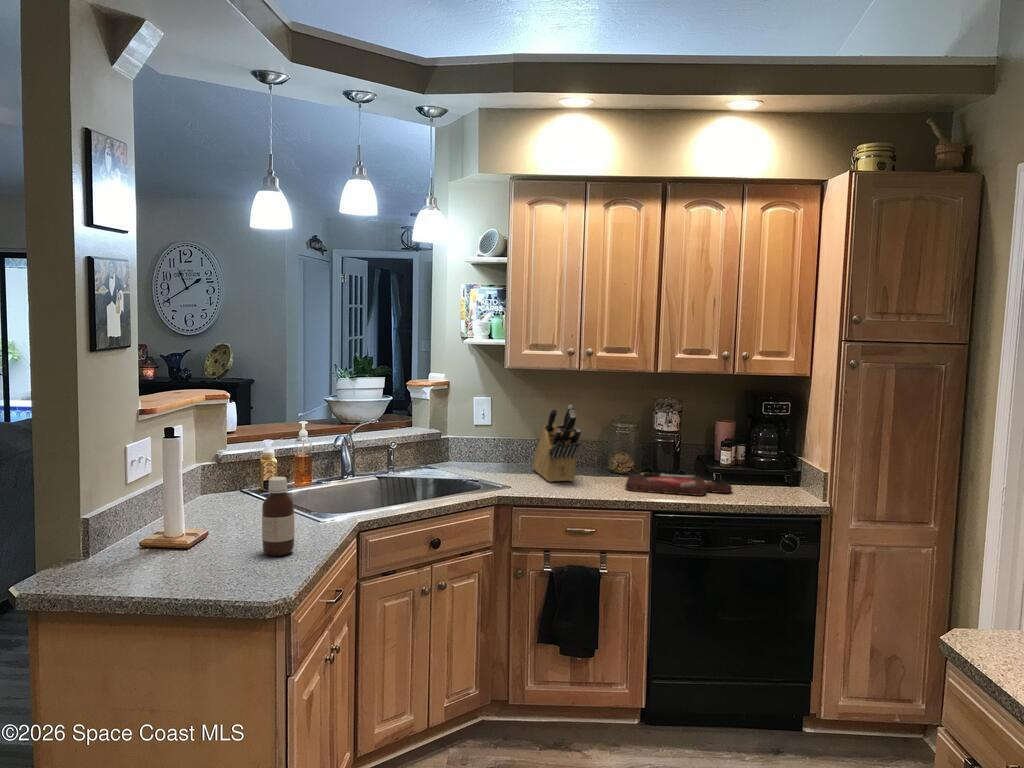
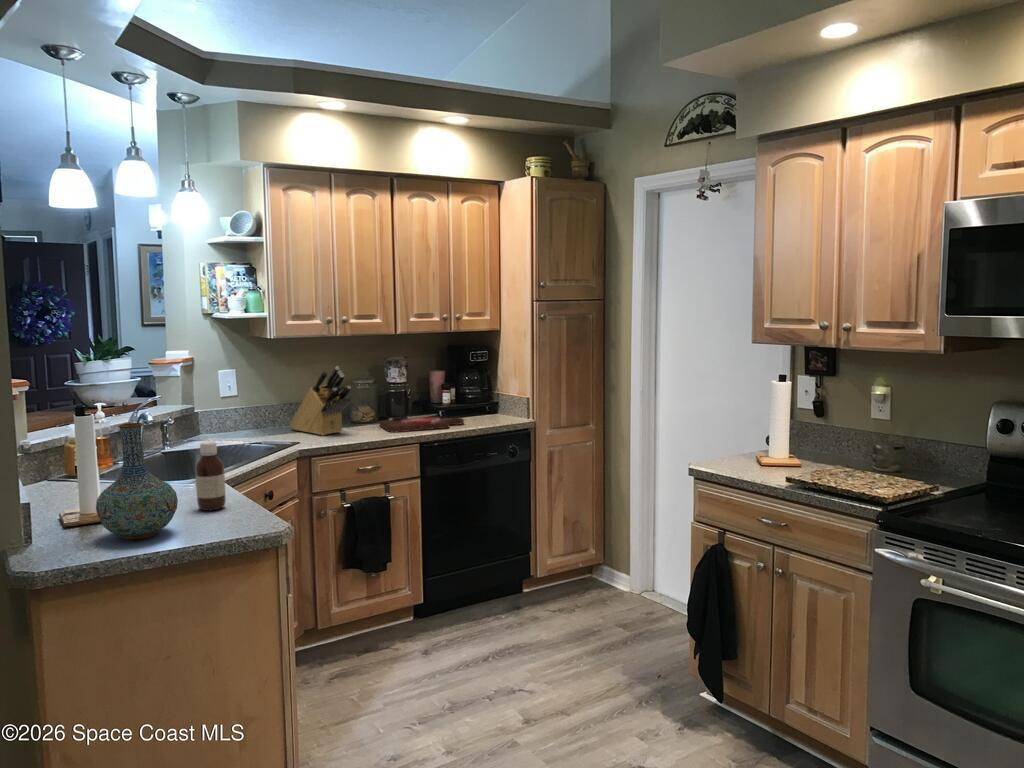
vase: none [113,447,203,577] -> present [96,423,178,540]

